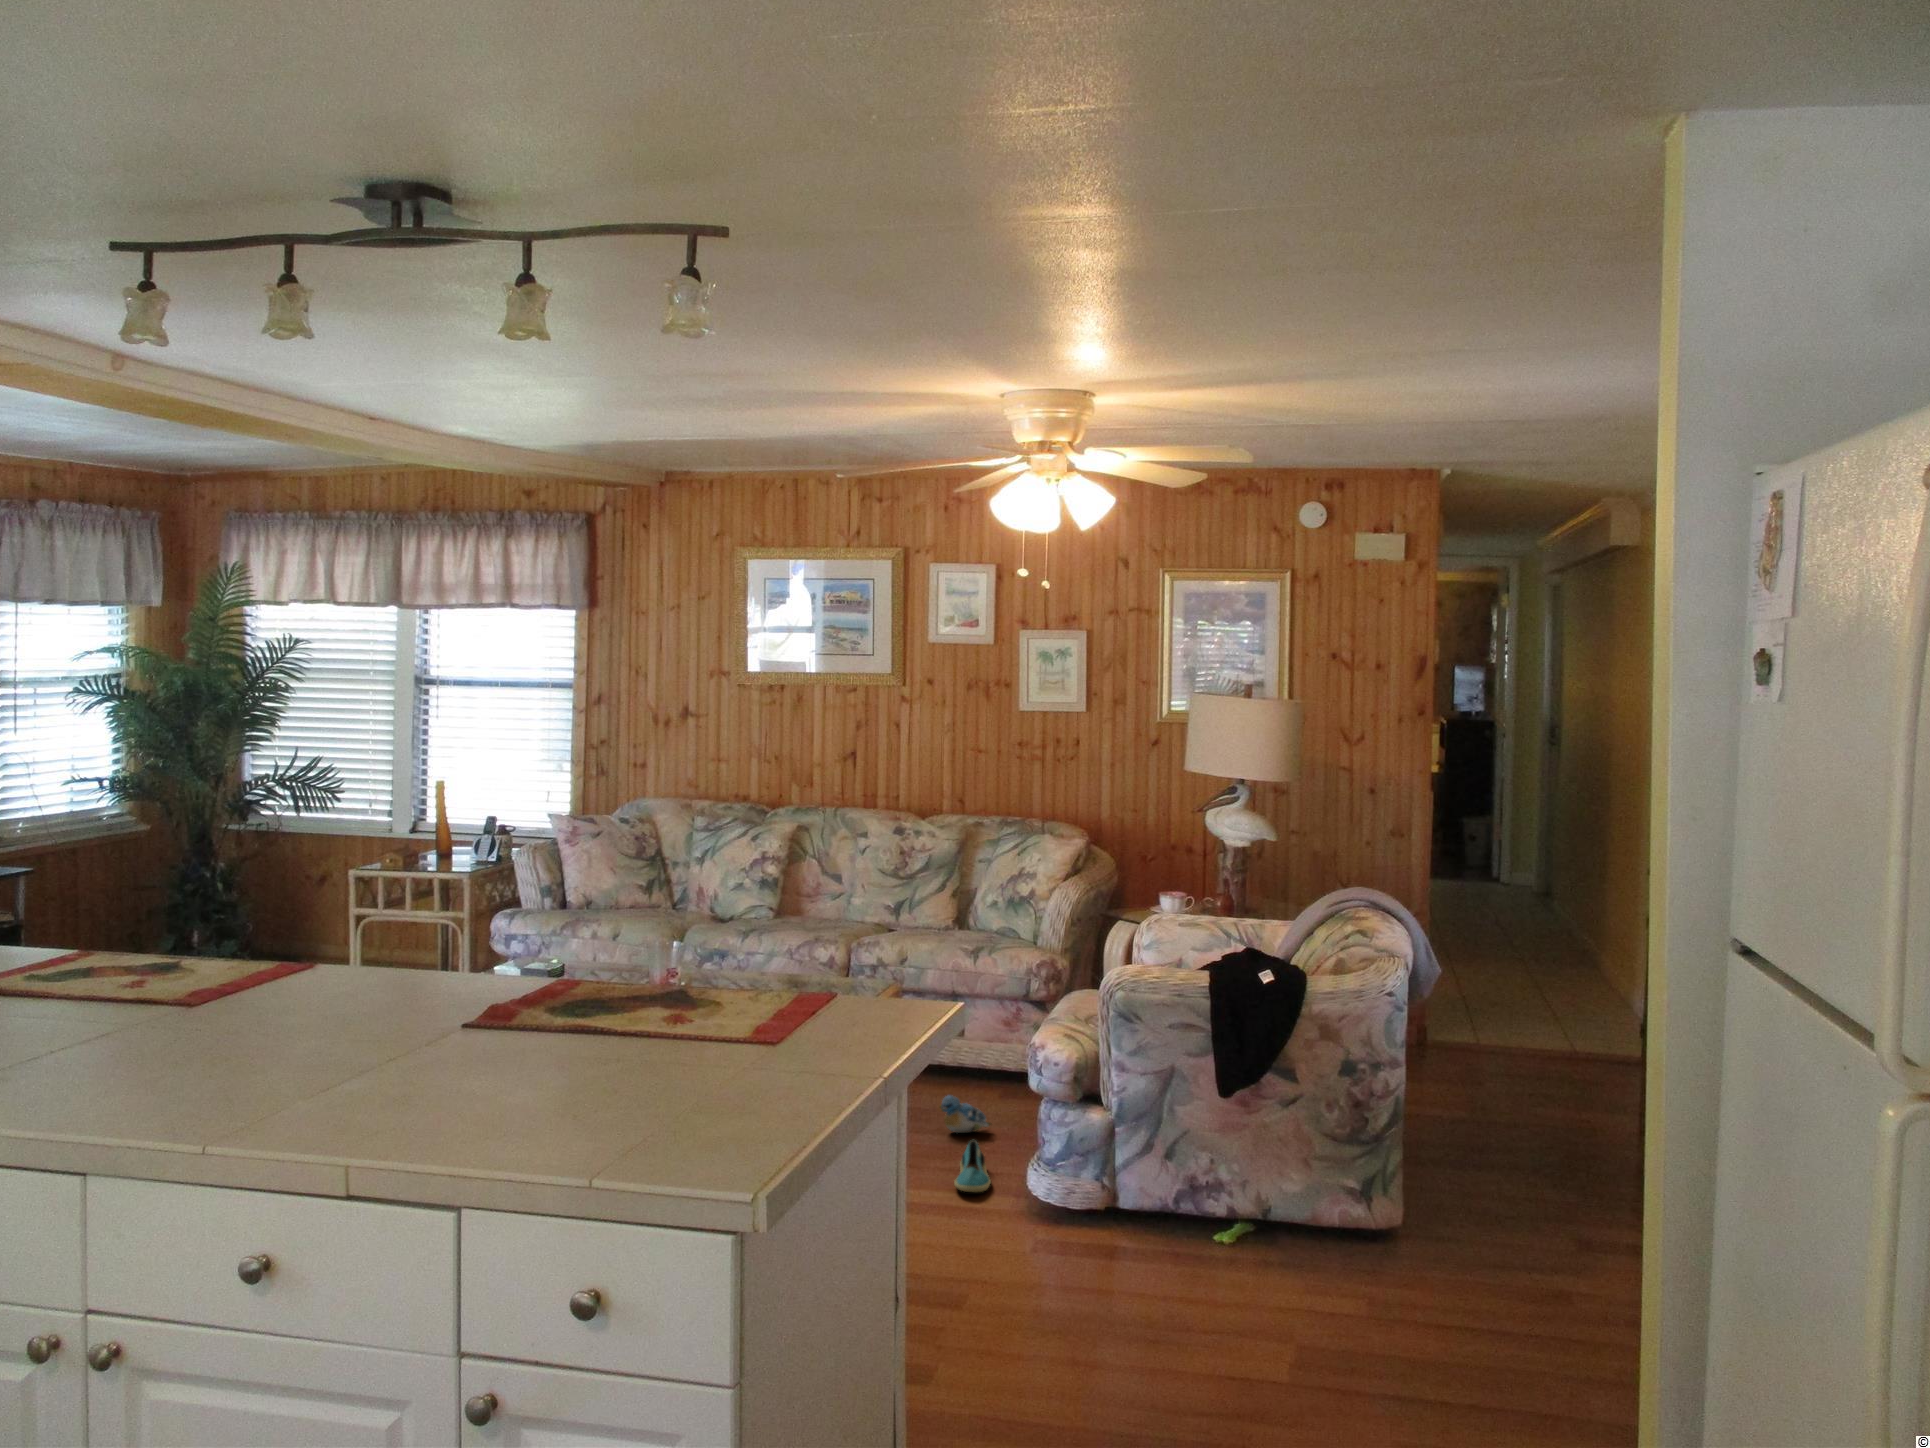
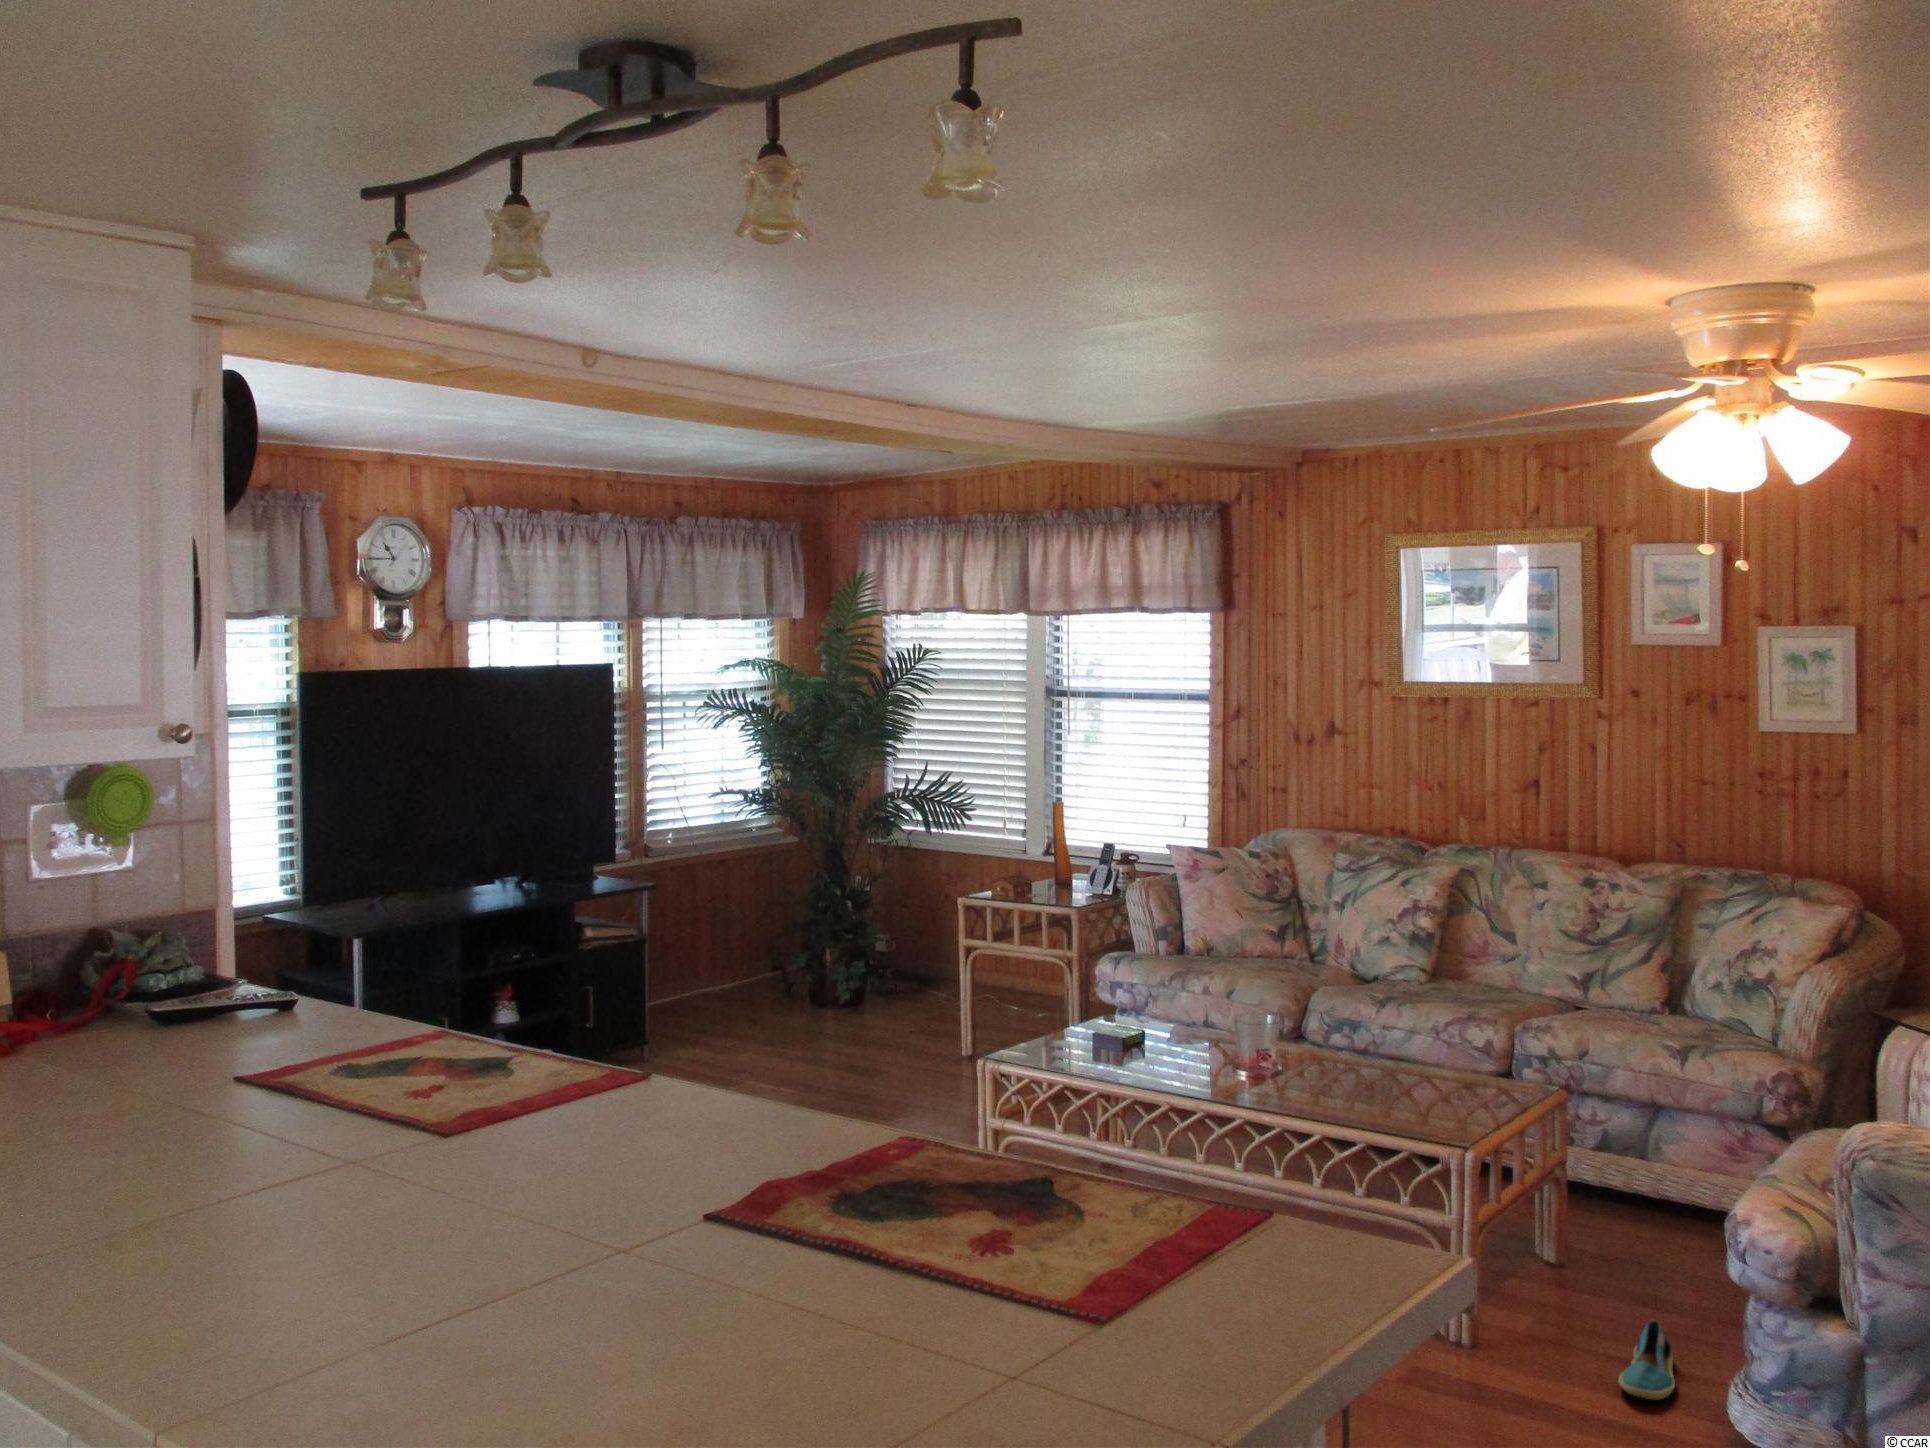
plush toy: present [940,1095,991,1133] -> none [1616,1248,1695,1303]

